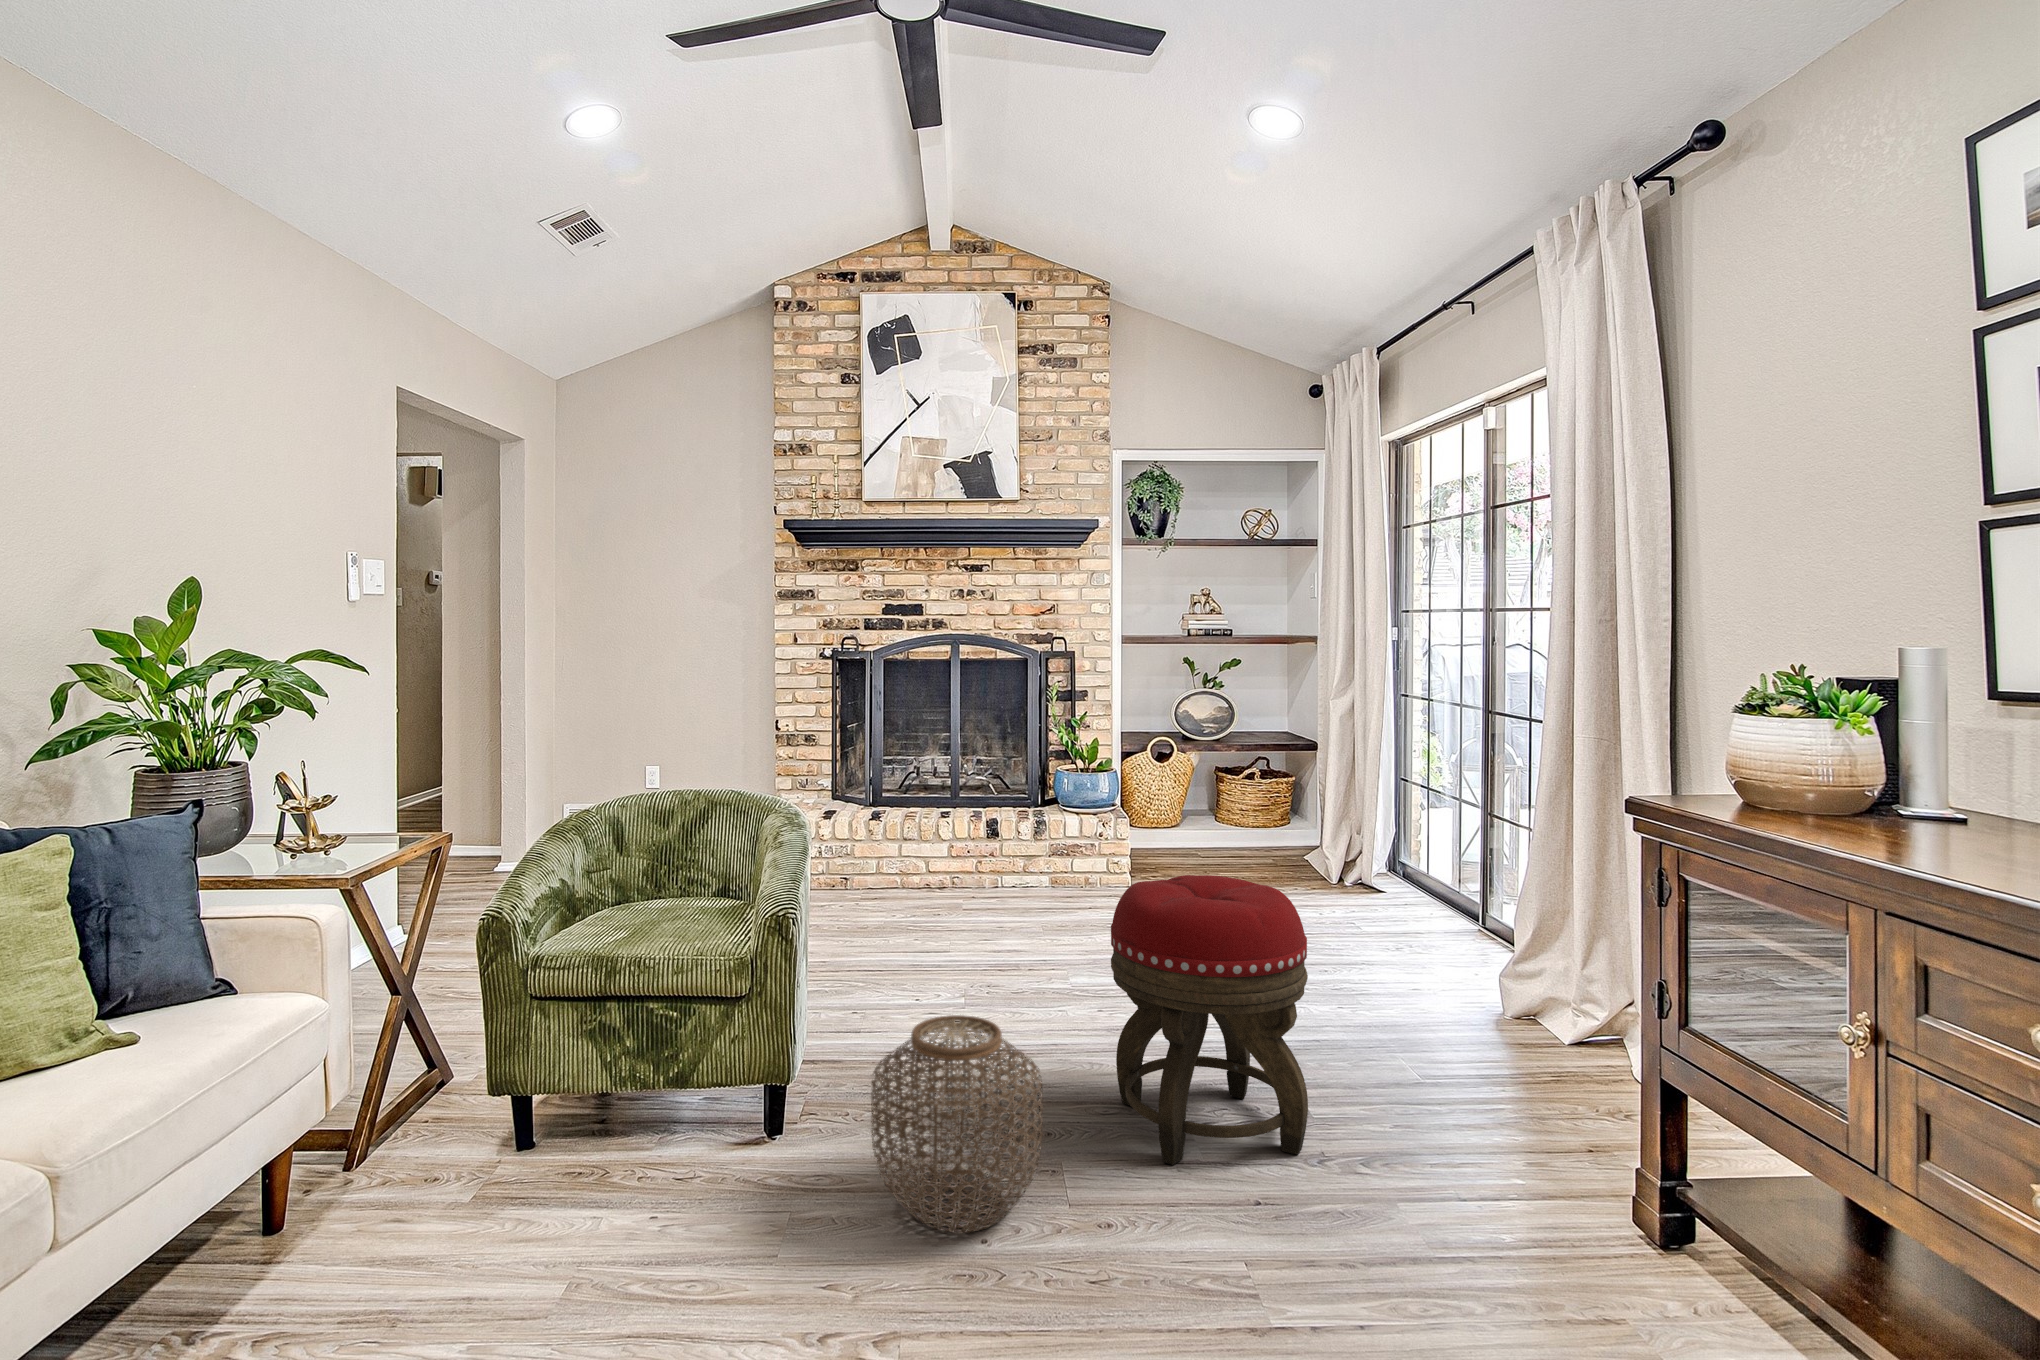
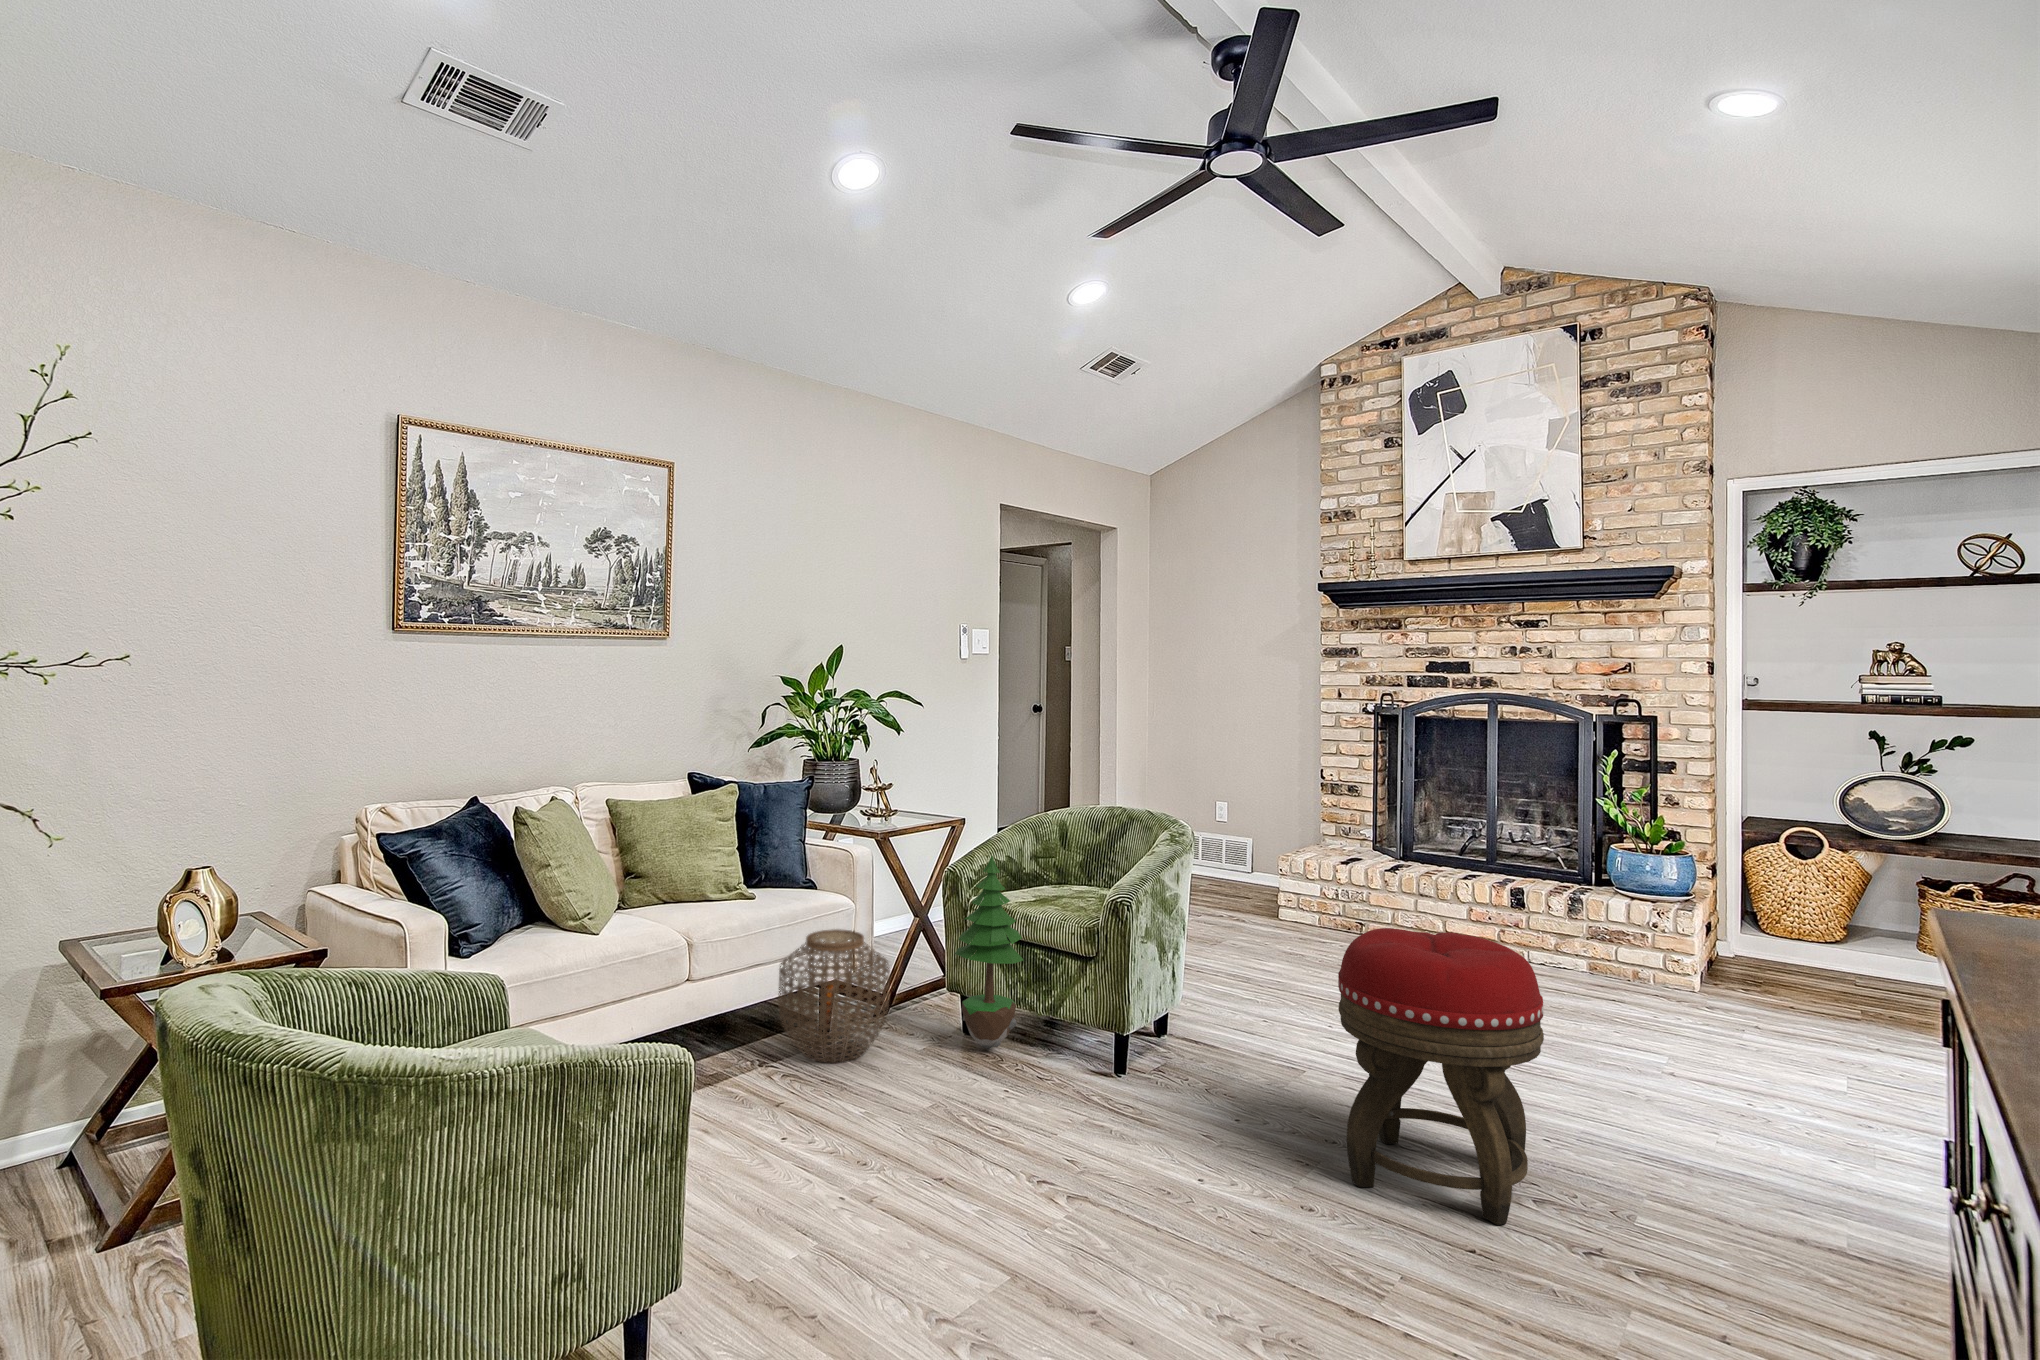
potted tree: none [578,879,680,1153] -> present [955,856,1024,1049]
woven basket: present [871,1015,1043,1232] -> present [779,929,890,1063]

